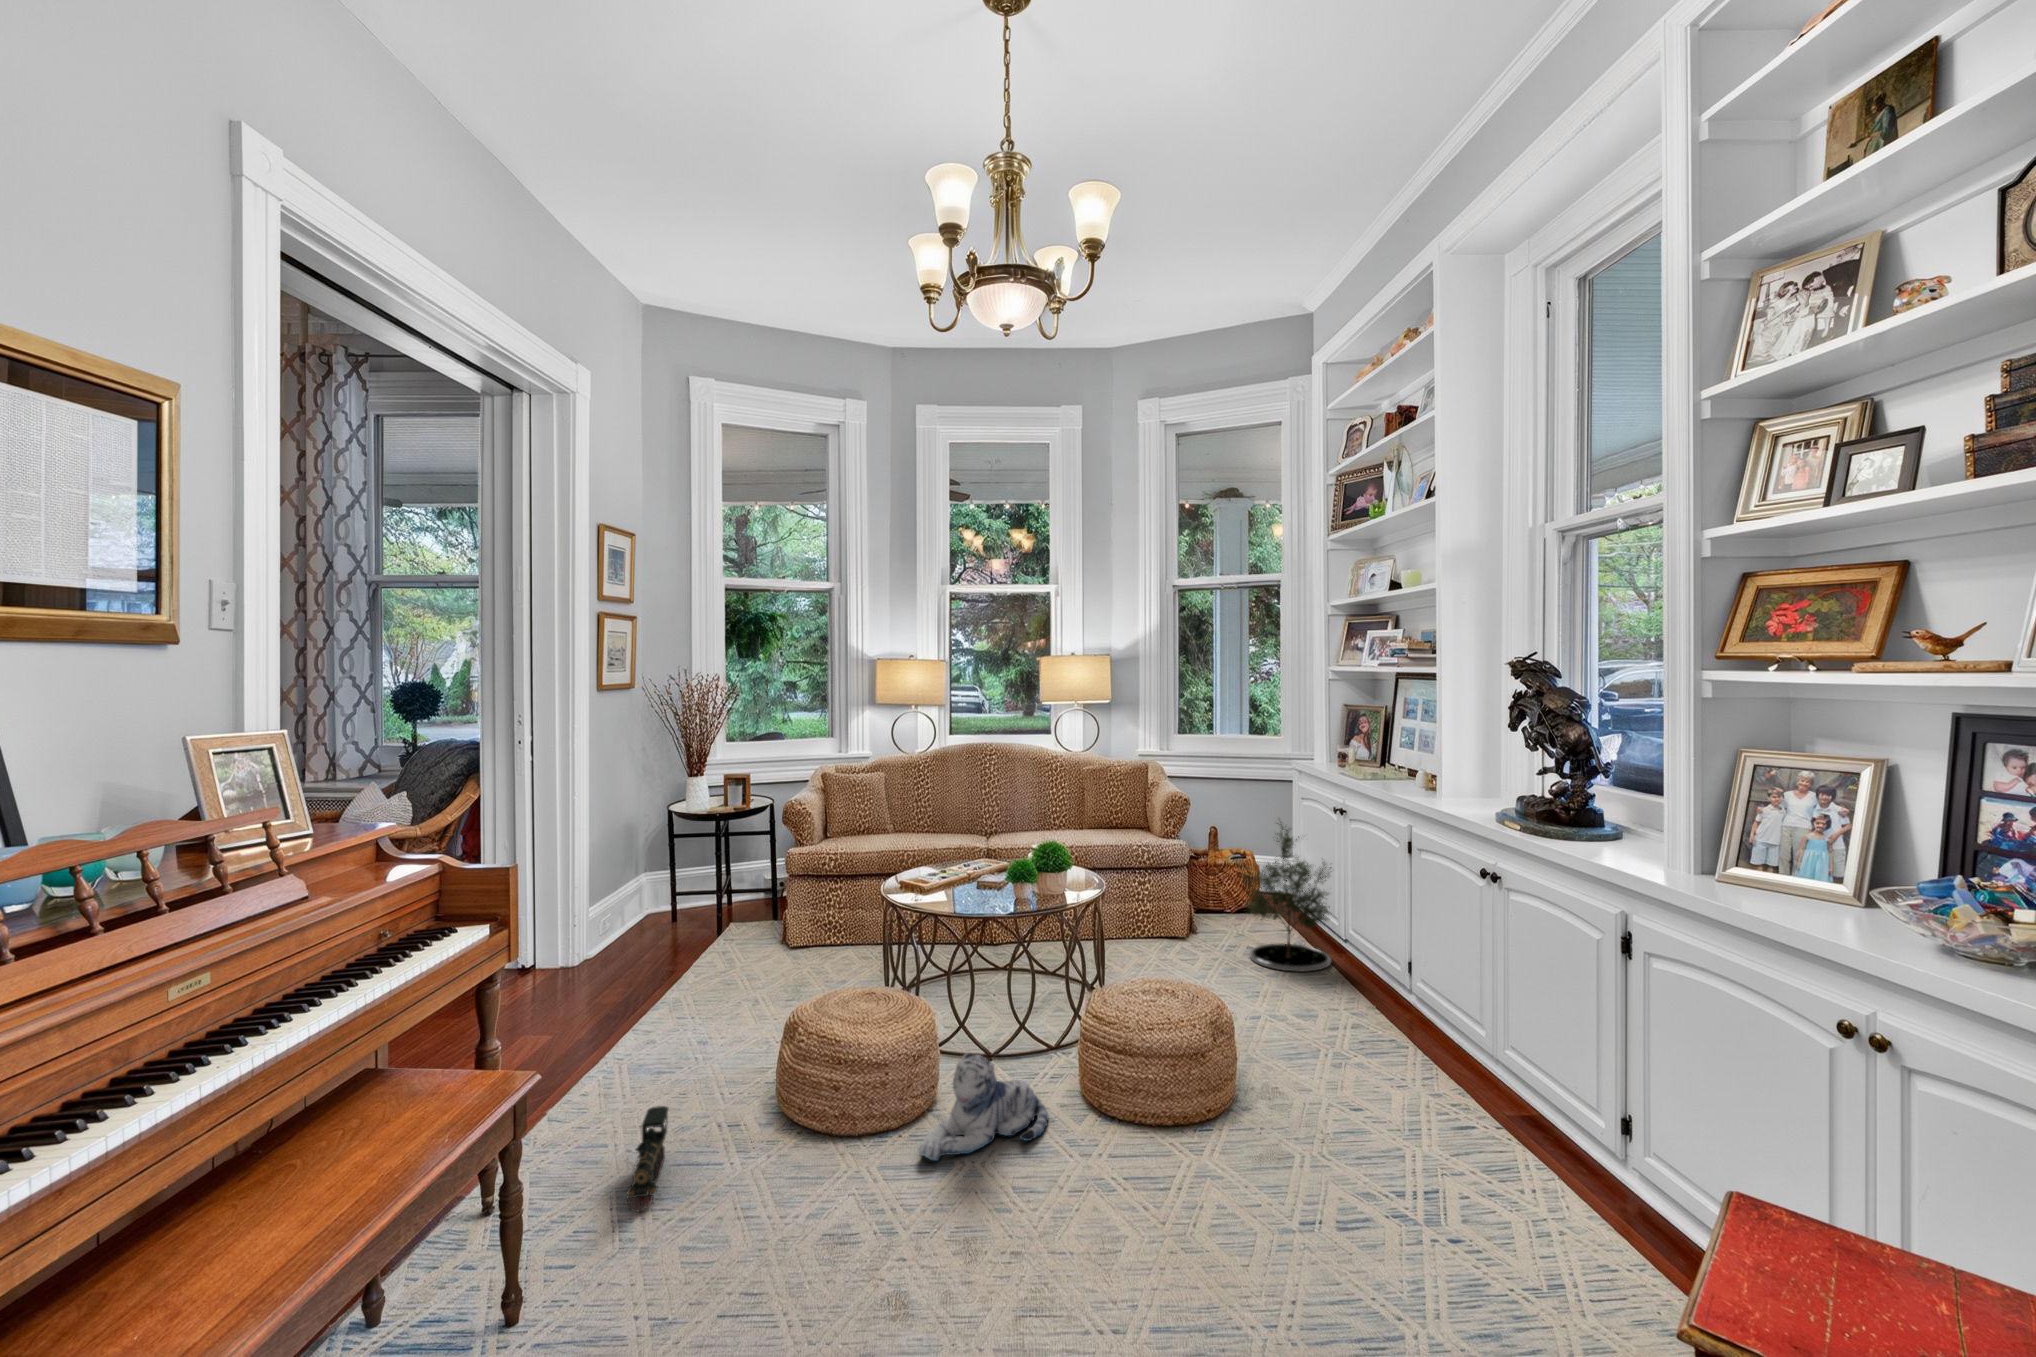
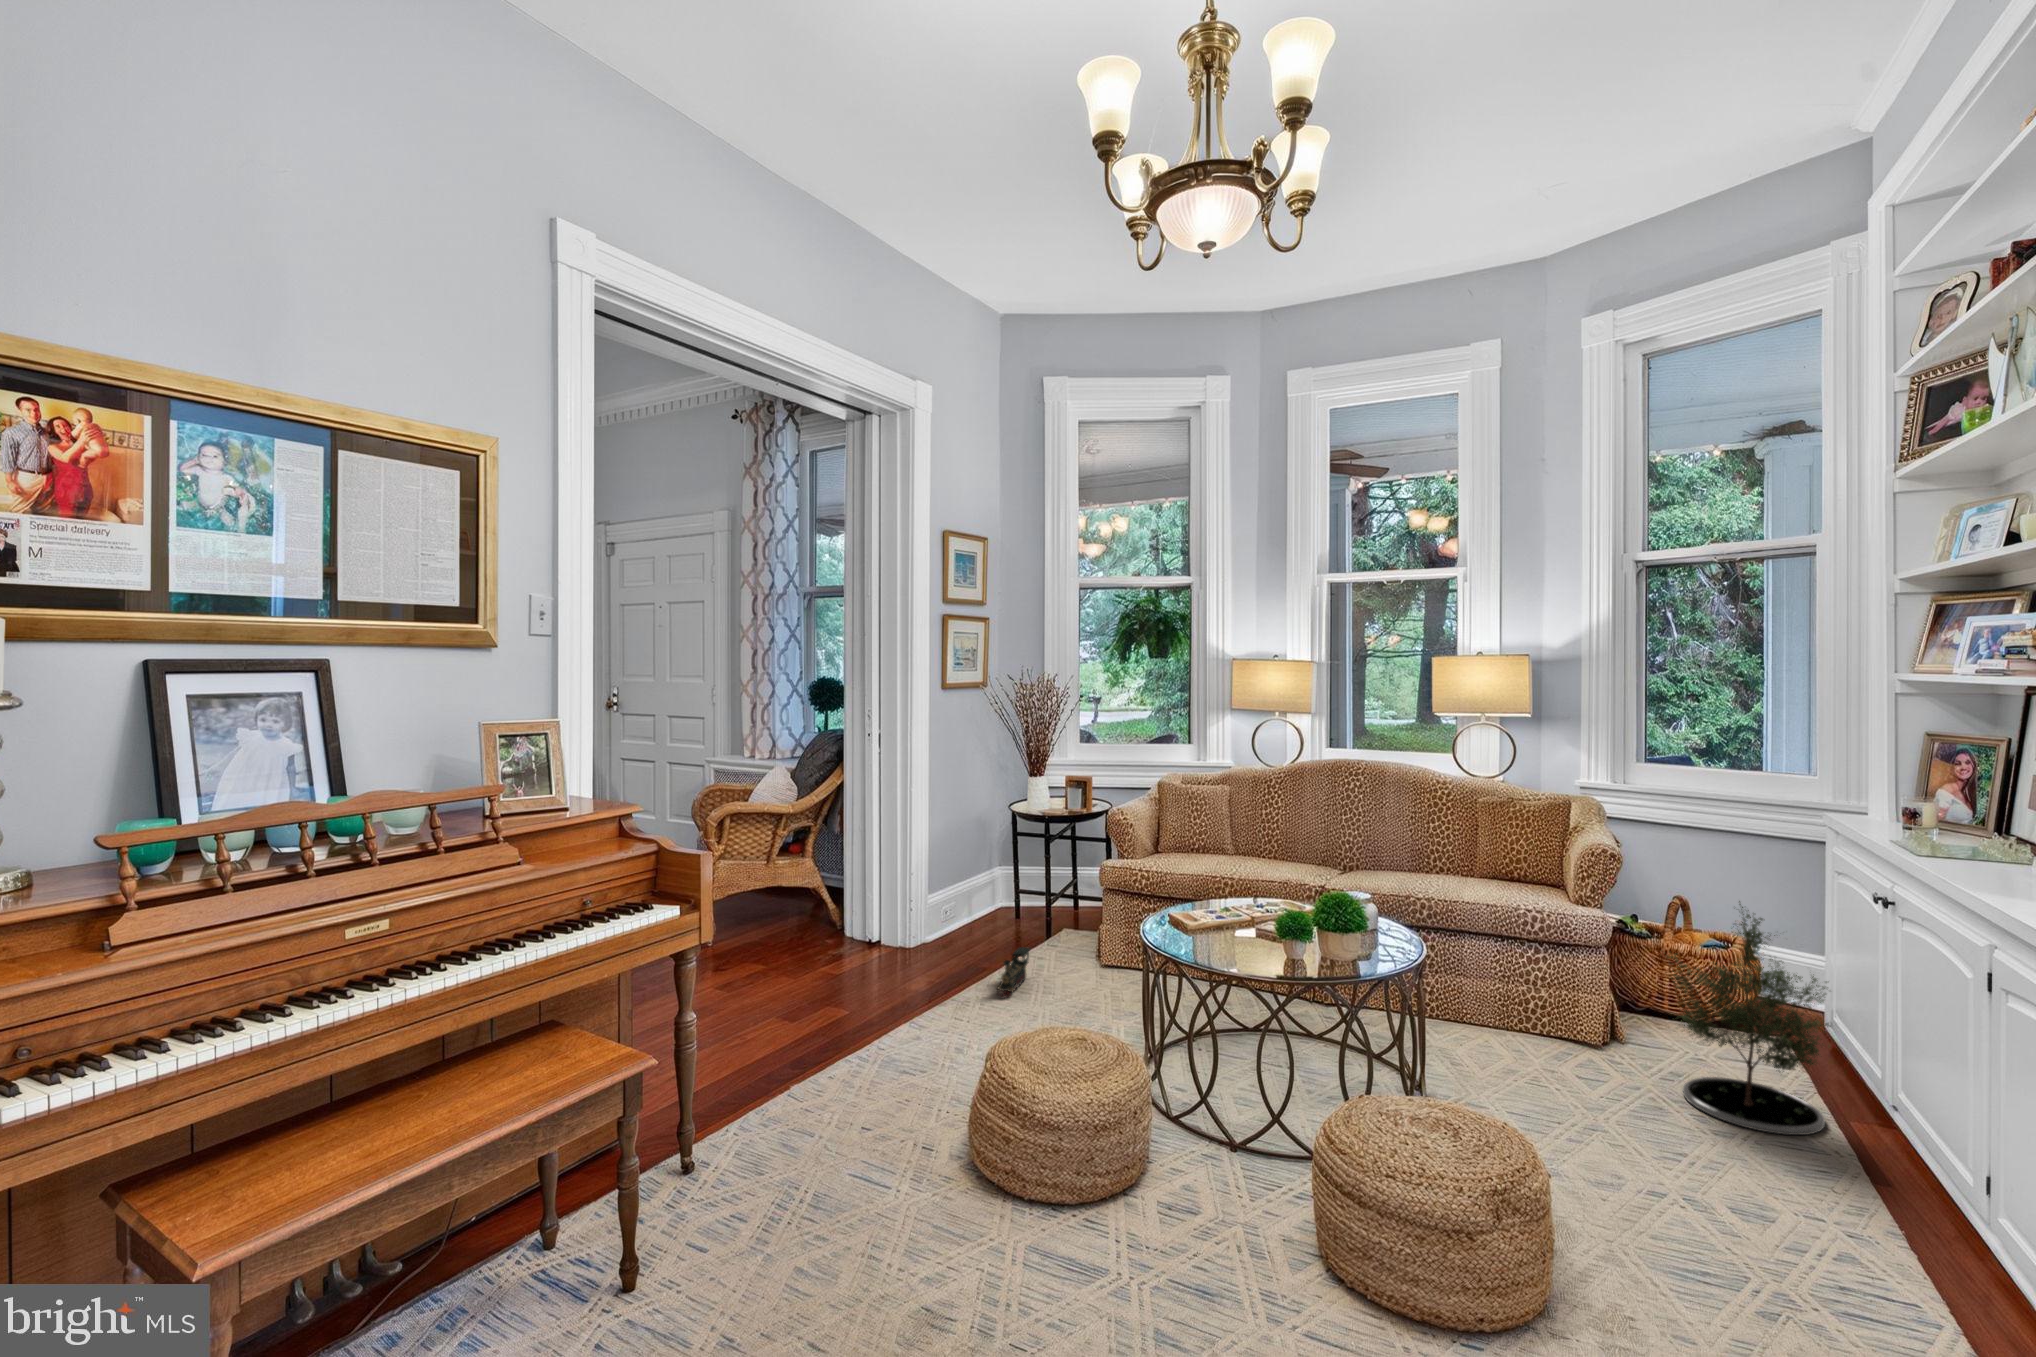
plush toy: present [919,1053,1048,1161] -> none [1072,1139,1255,1267]
toy train: present [627,1106,669,1211] -> present [997,947,1030,996]

